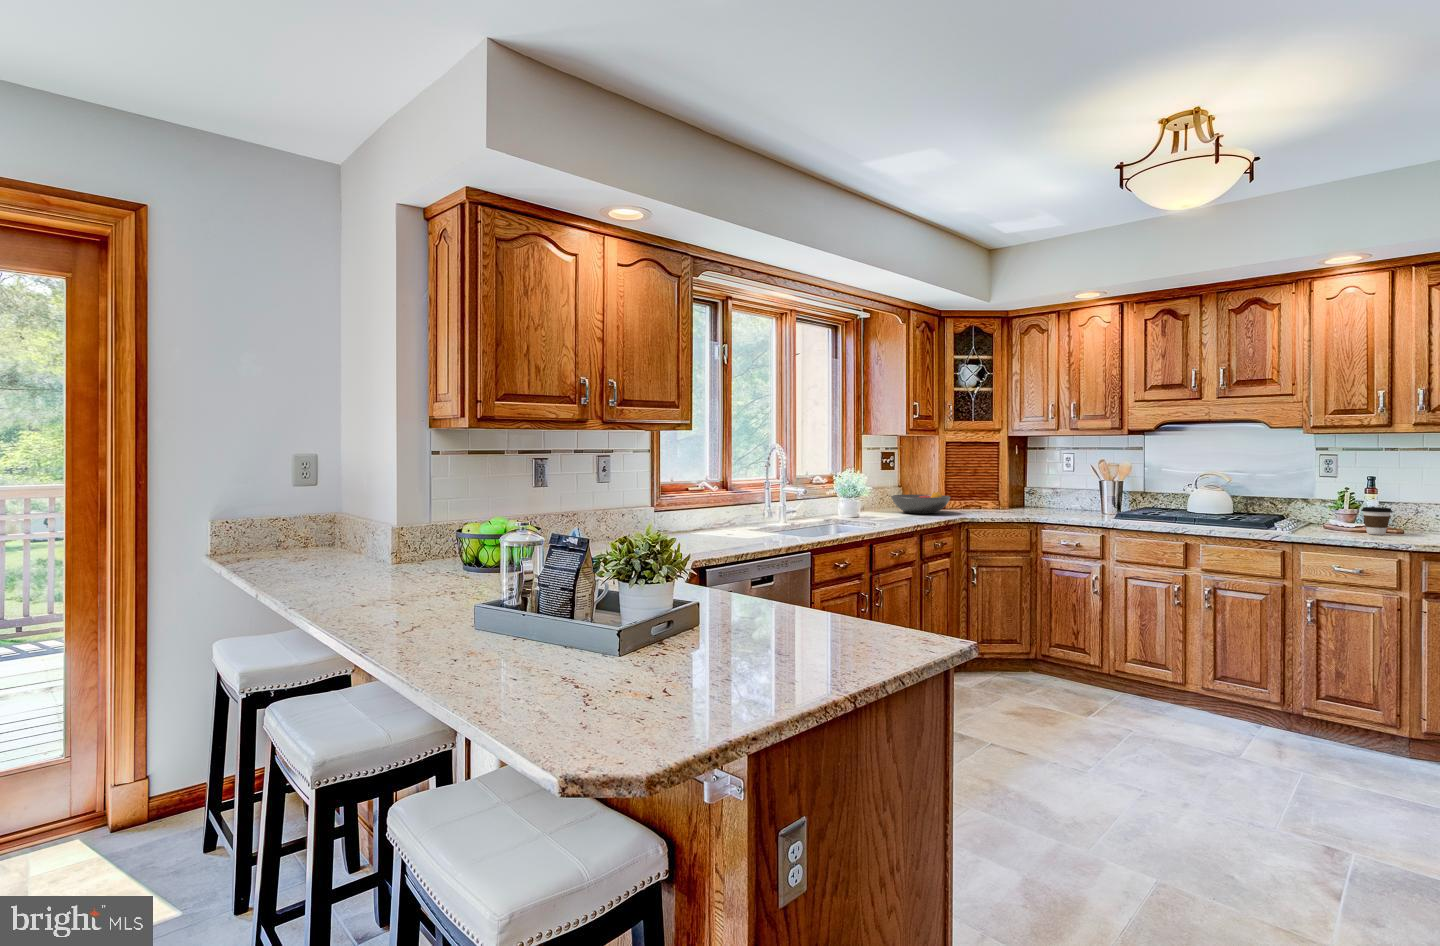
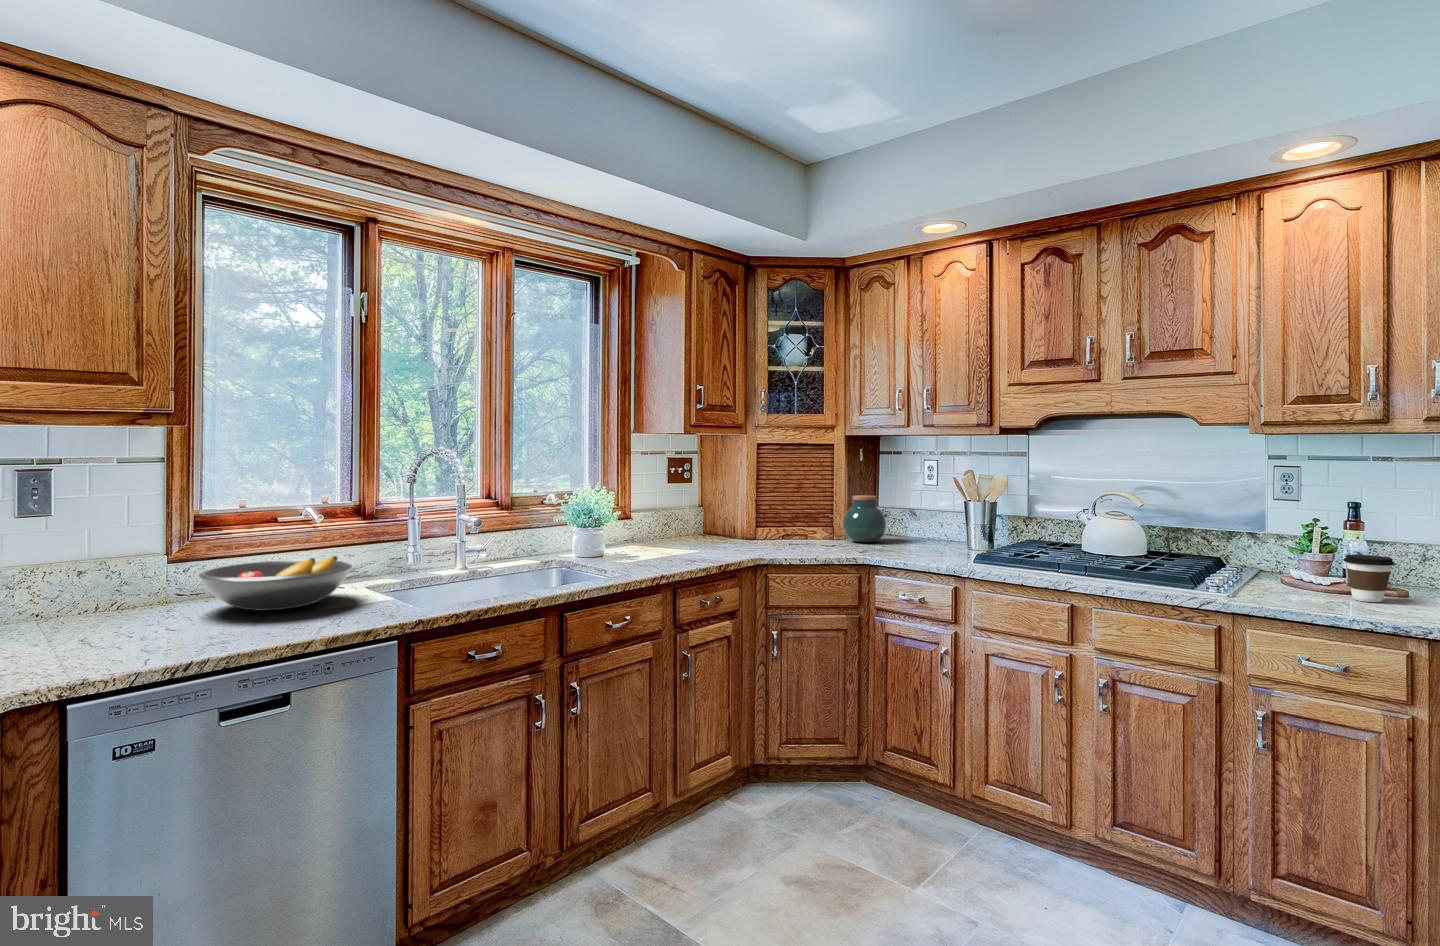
jar: none [1008,477,1040,510] -> present [843,495,886,543]
fruit bowl: present [891,492,951,514] -> present [199,556,352,611]

